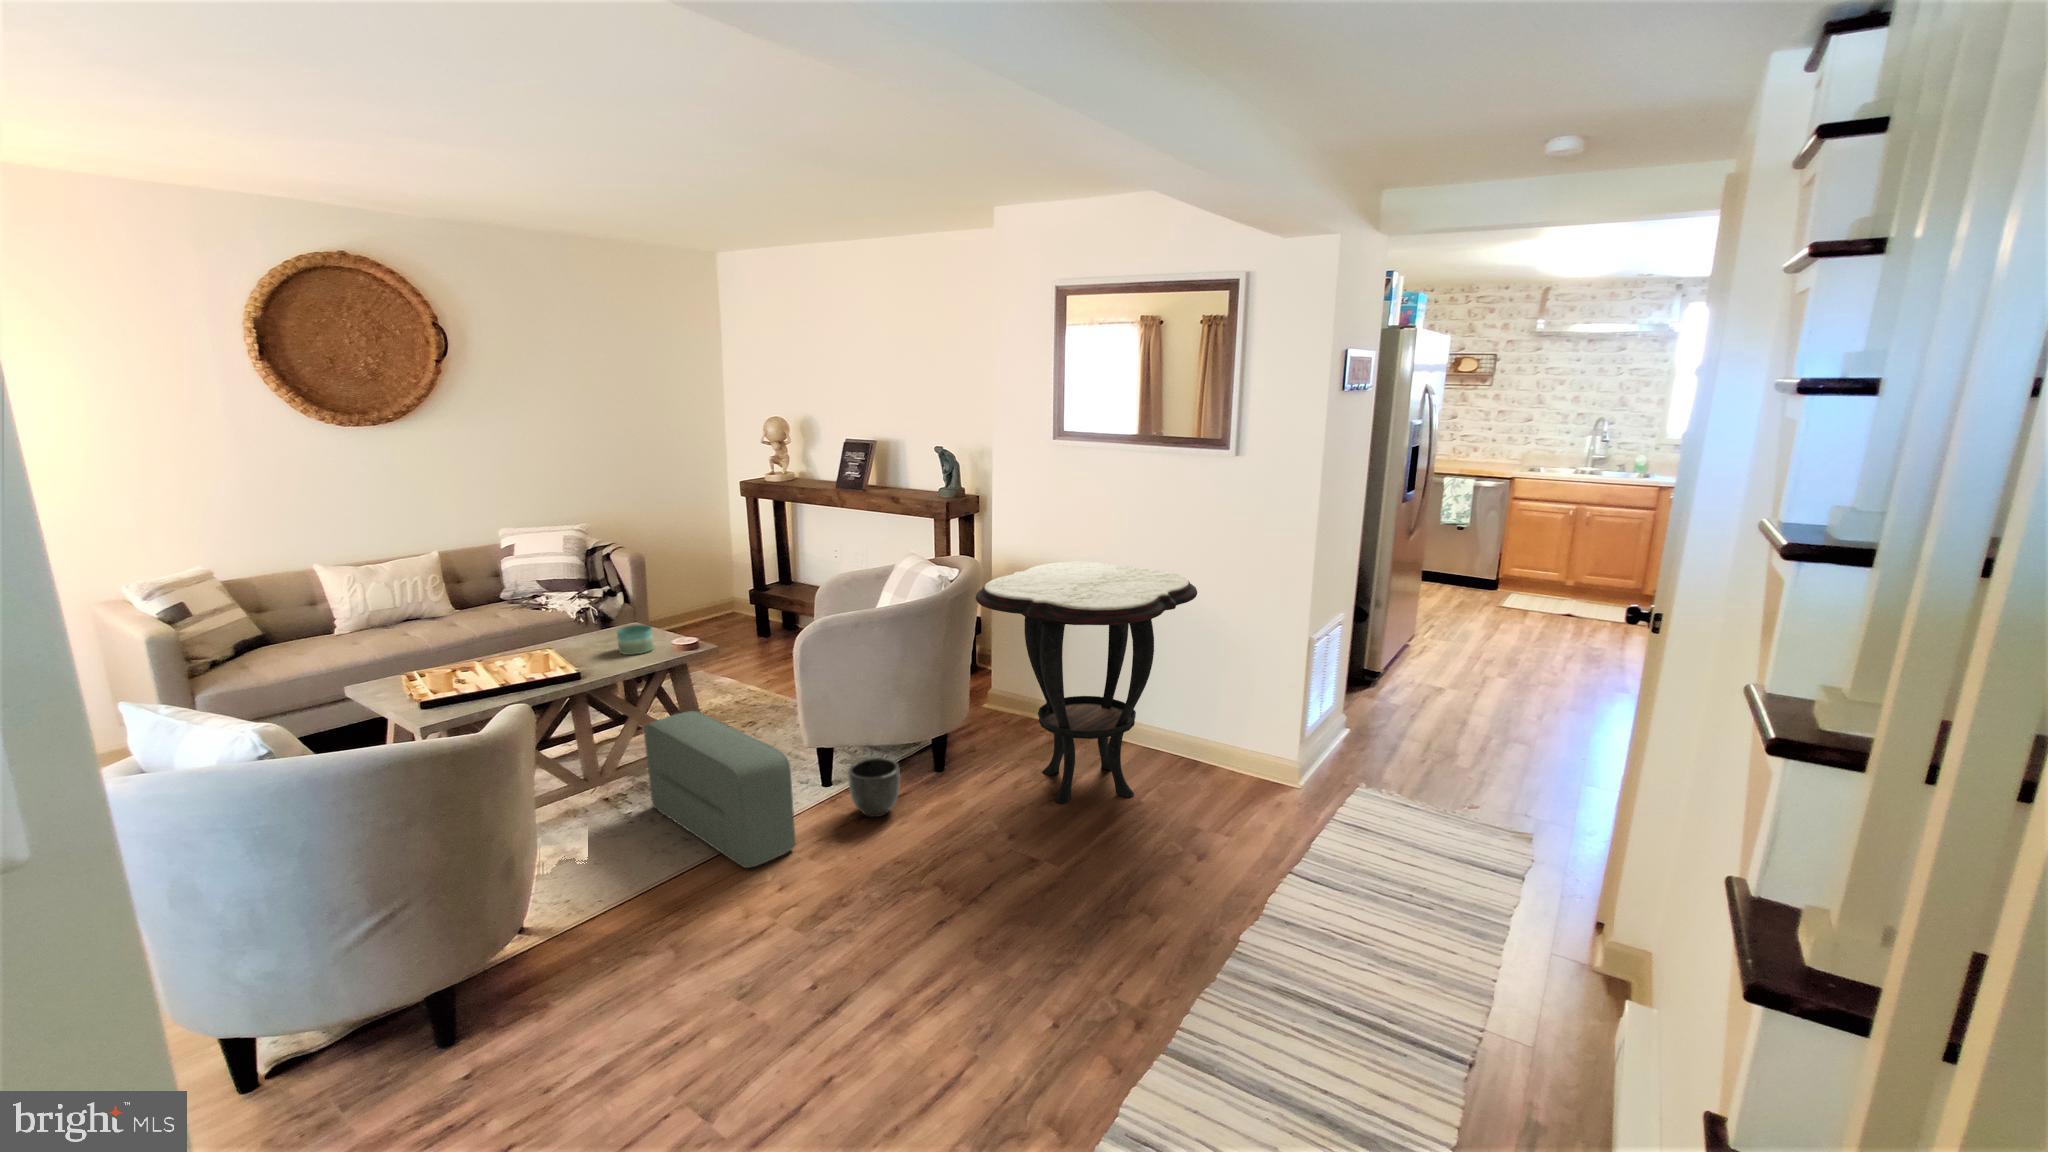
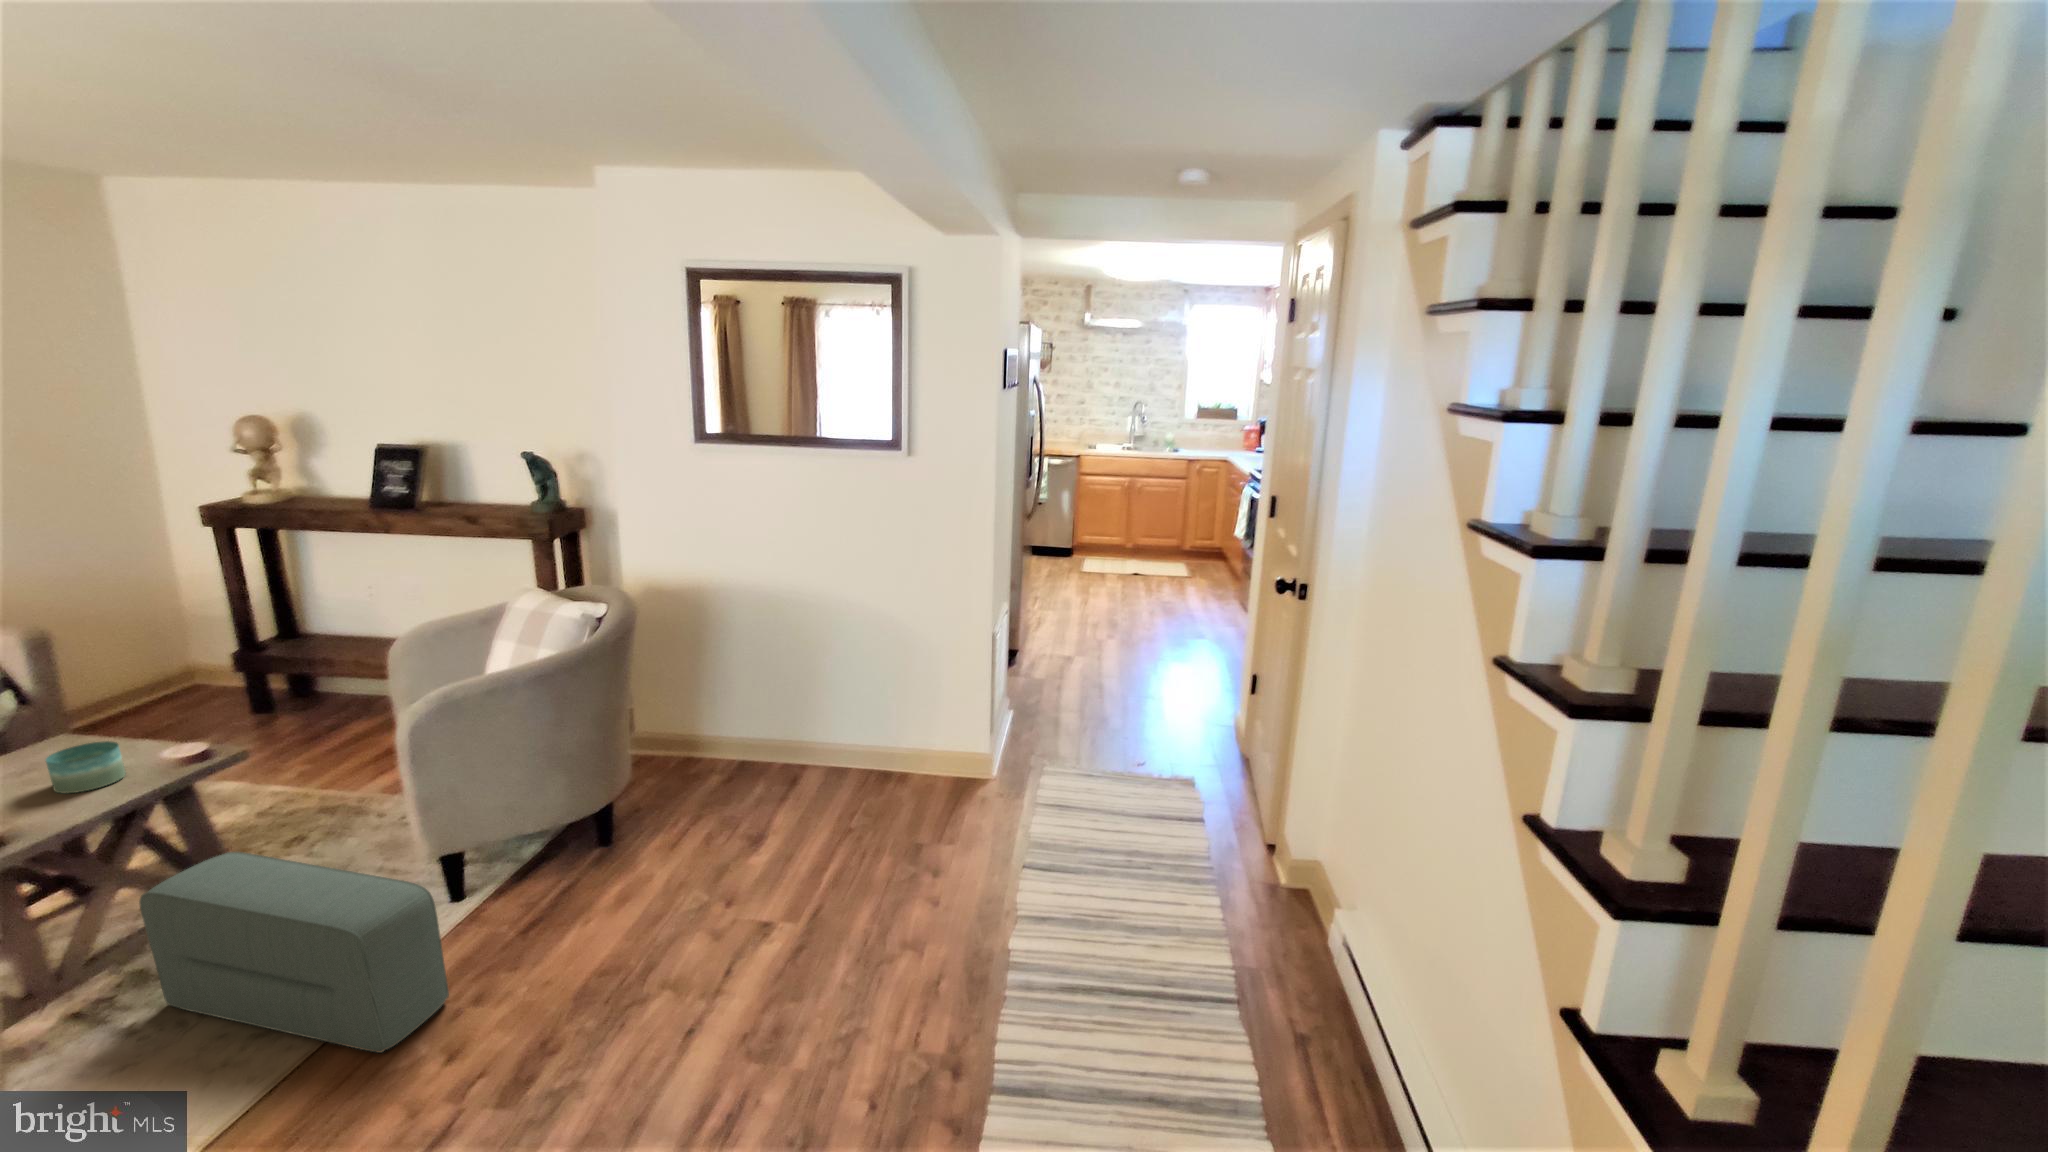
side table: present [976,562,1197,803] -> none [650,585,888,847]
planter: present [848,758,900,817] -> none [503,849,575,925]

